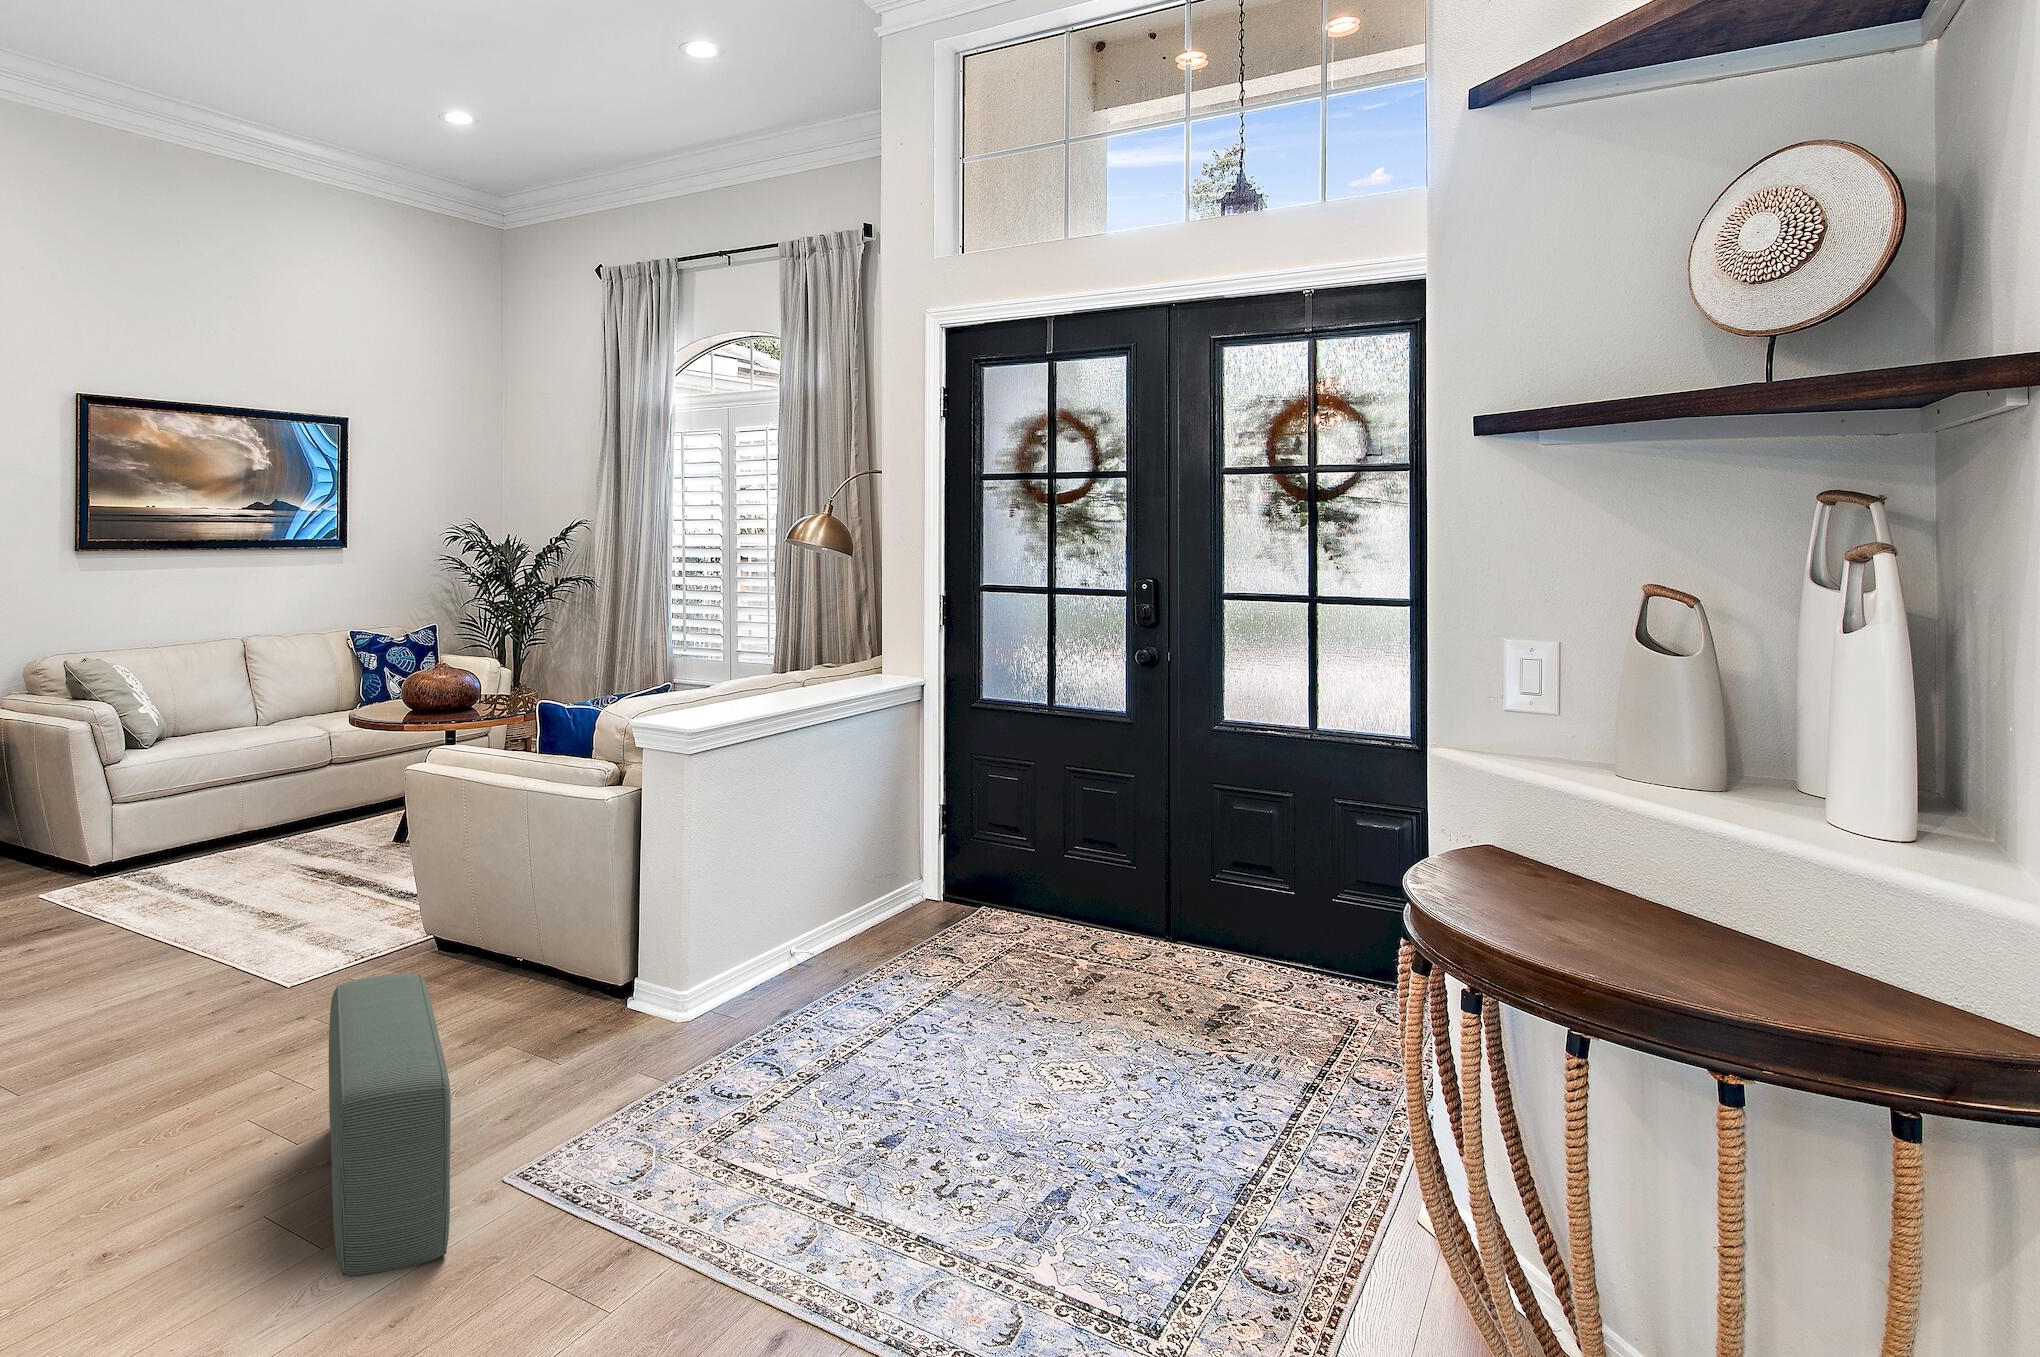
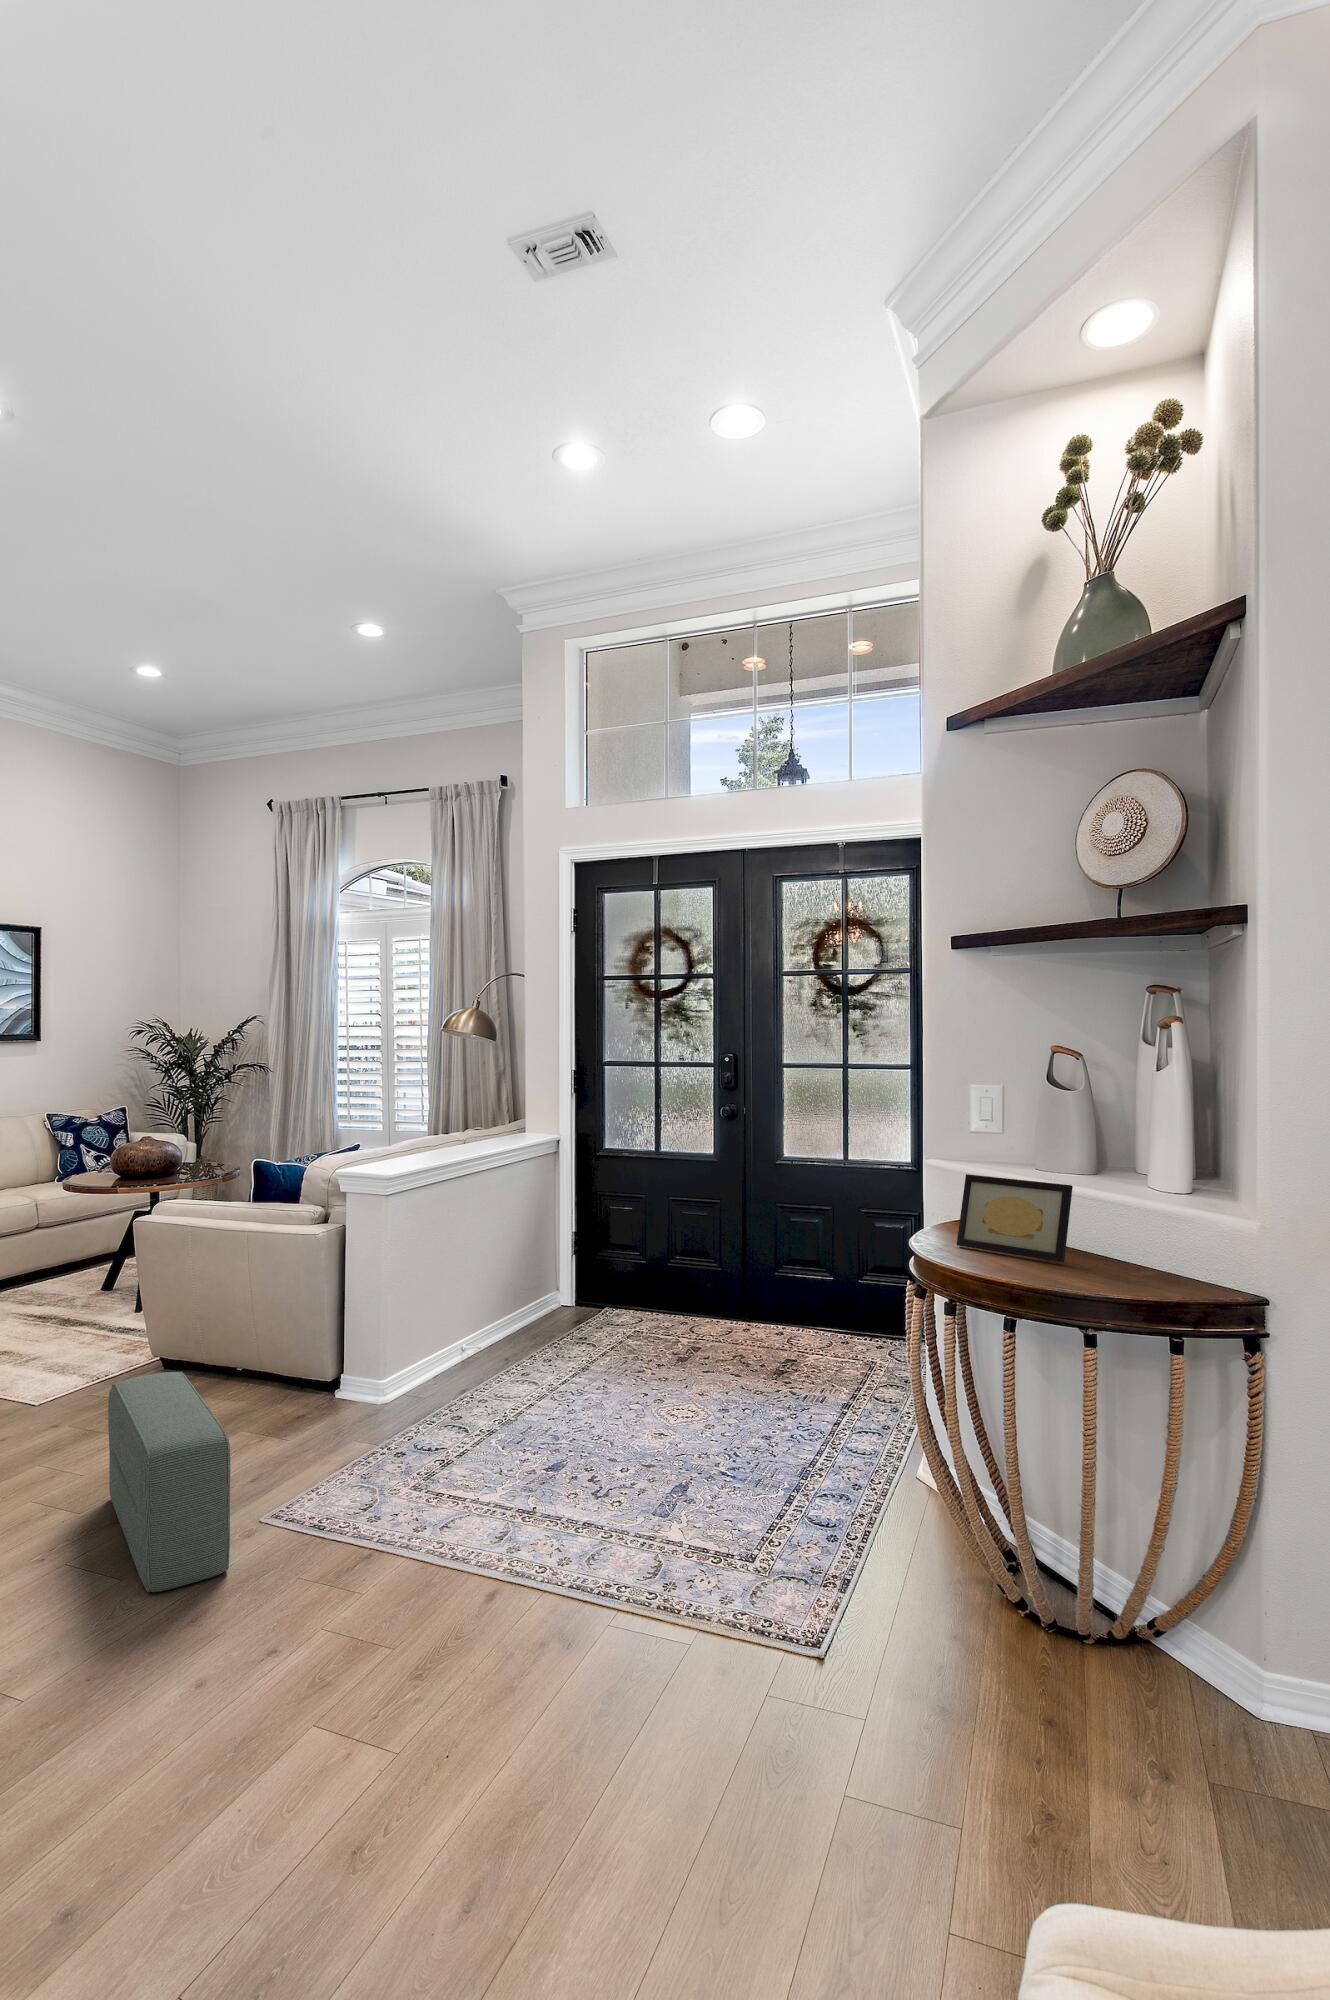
picture frame: none [1510,797,1738,967] -> present [957,1174,1073,1262]

